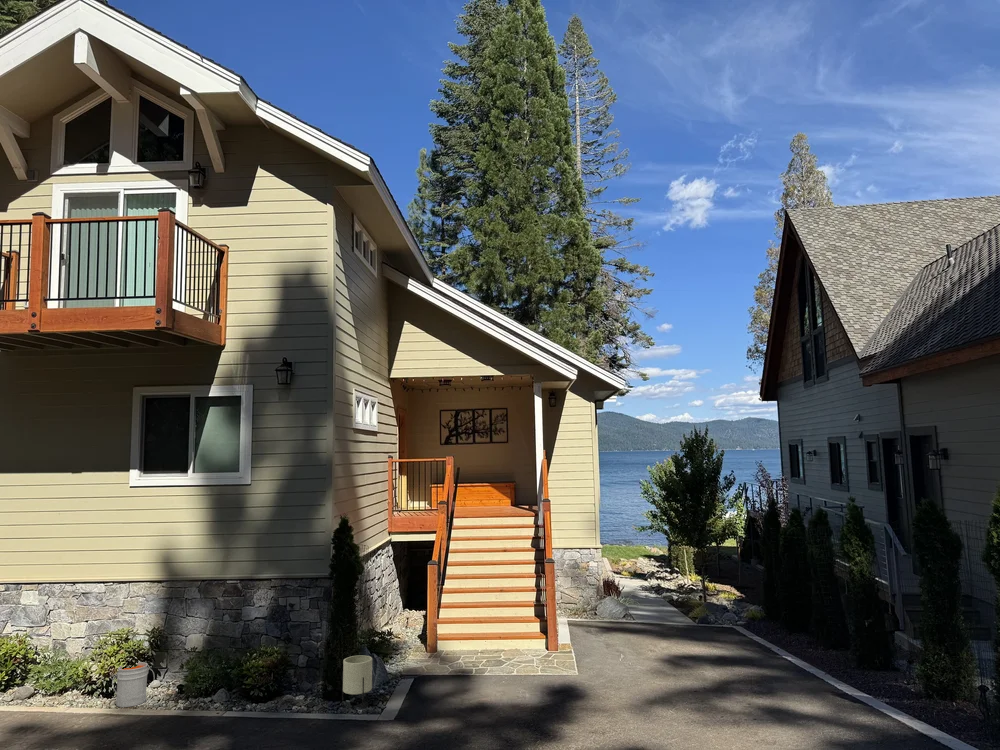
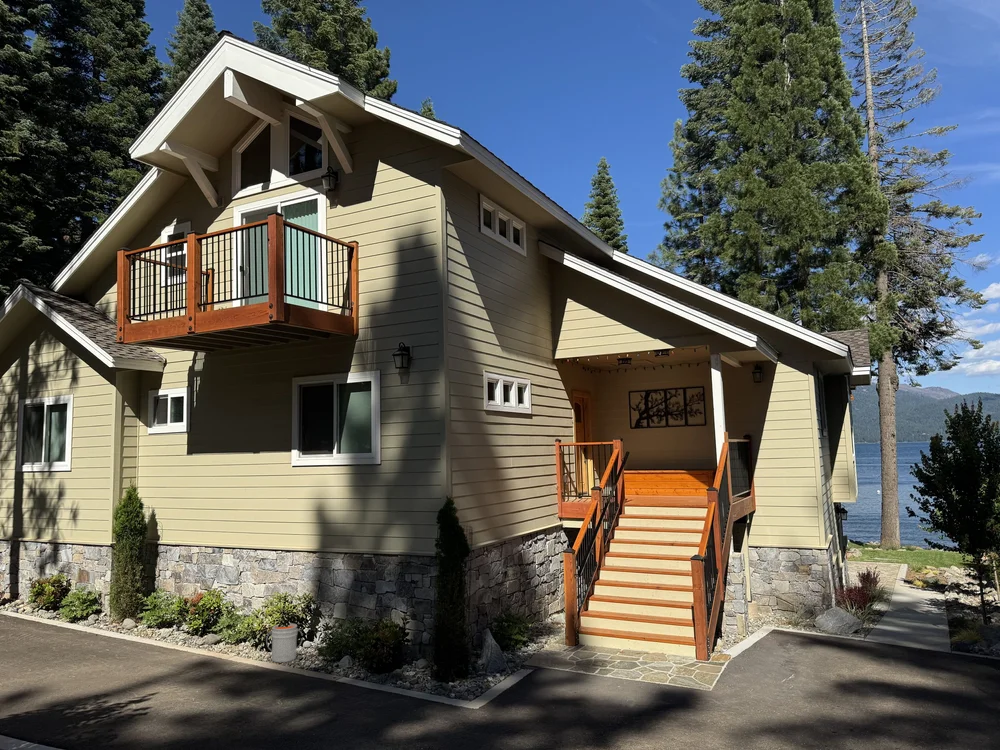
planter: present [342,655,372,706] -> none [440,642,469,698]

